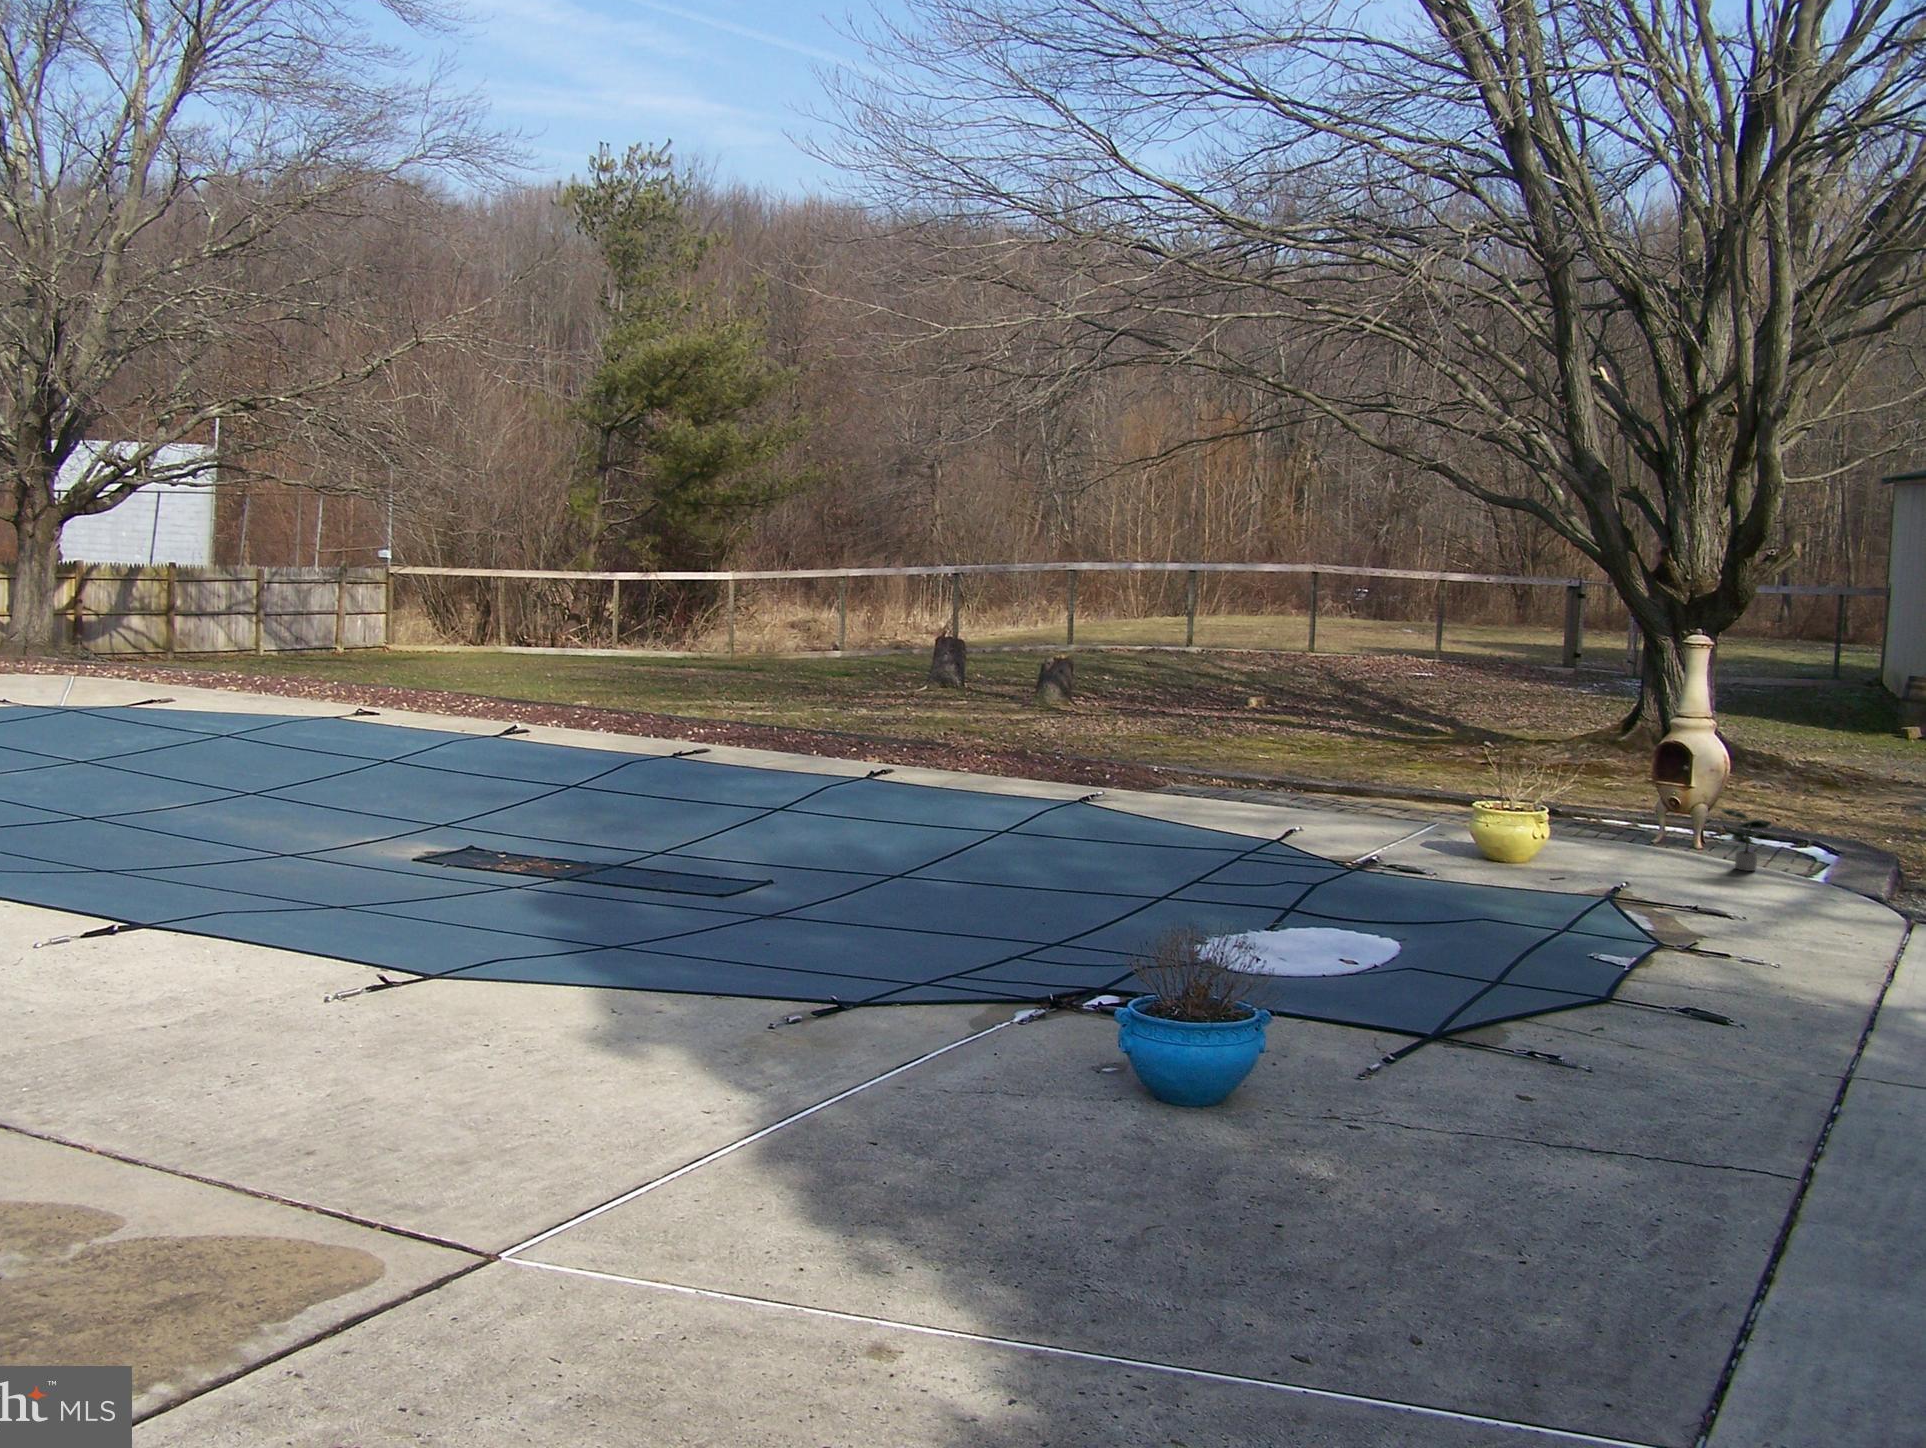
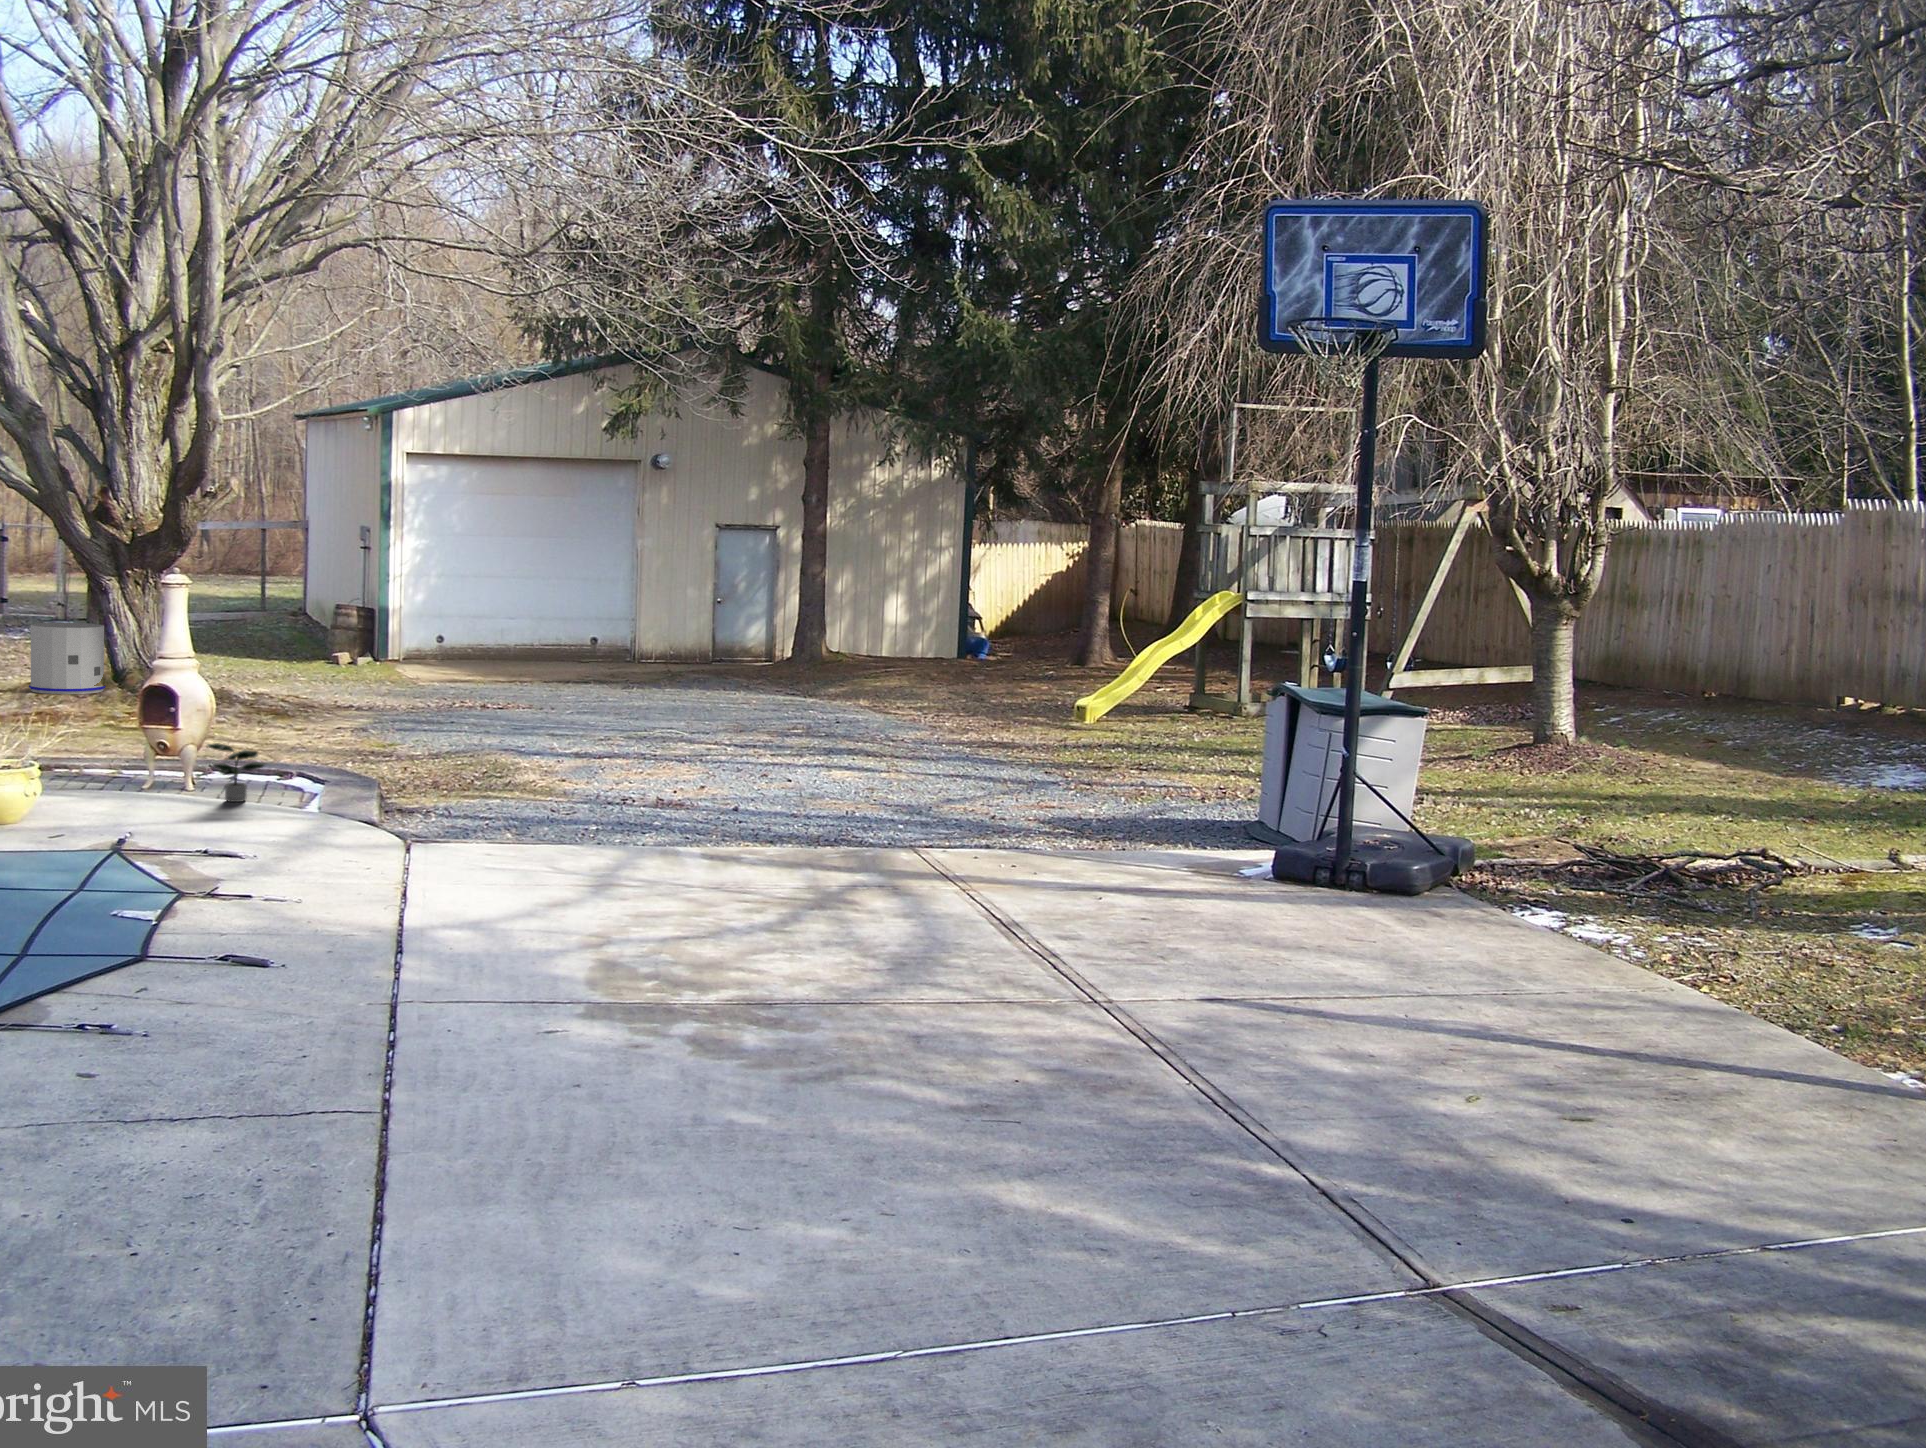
trash can: none [1579,679,1653,750] -> present [29,623,105,694]

